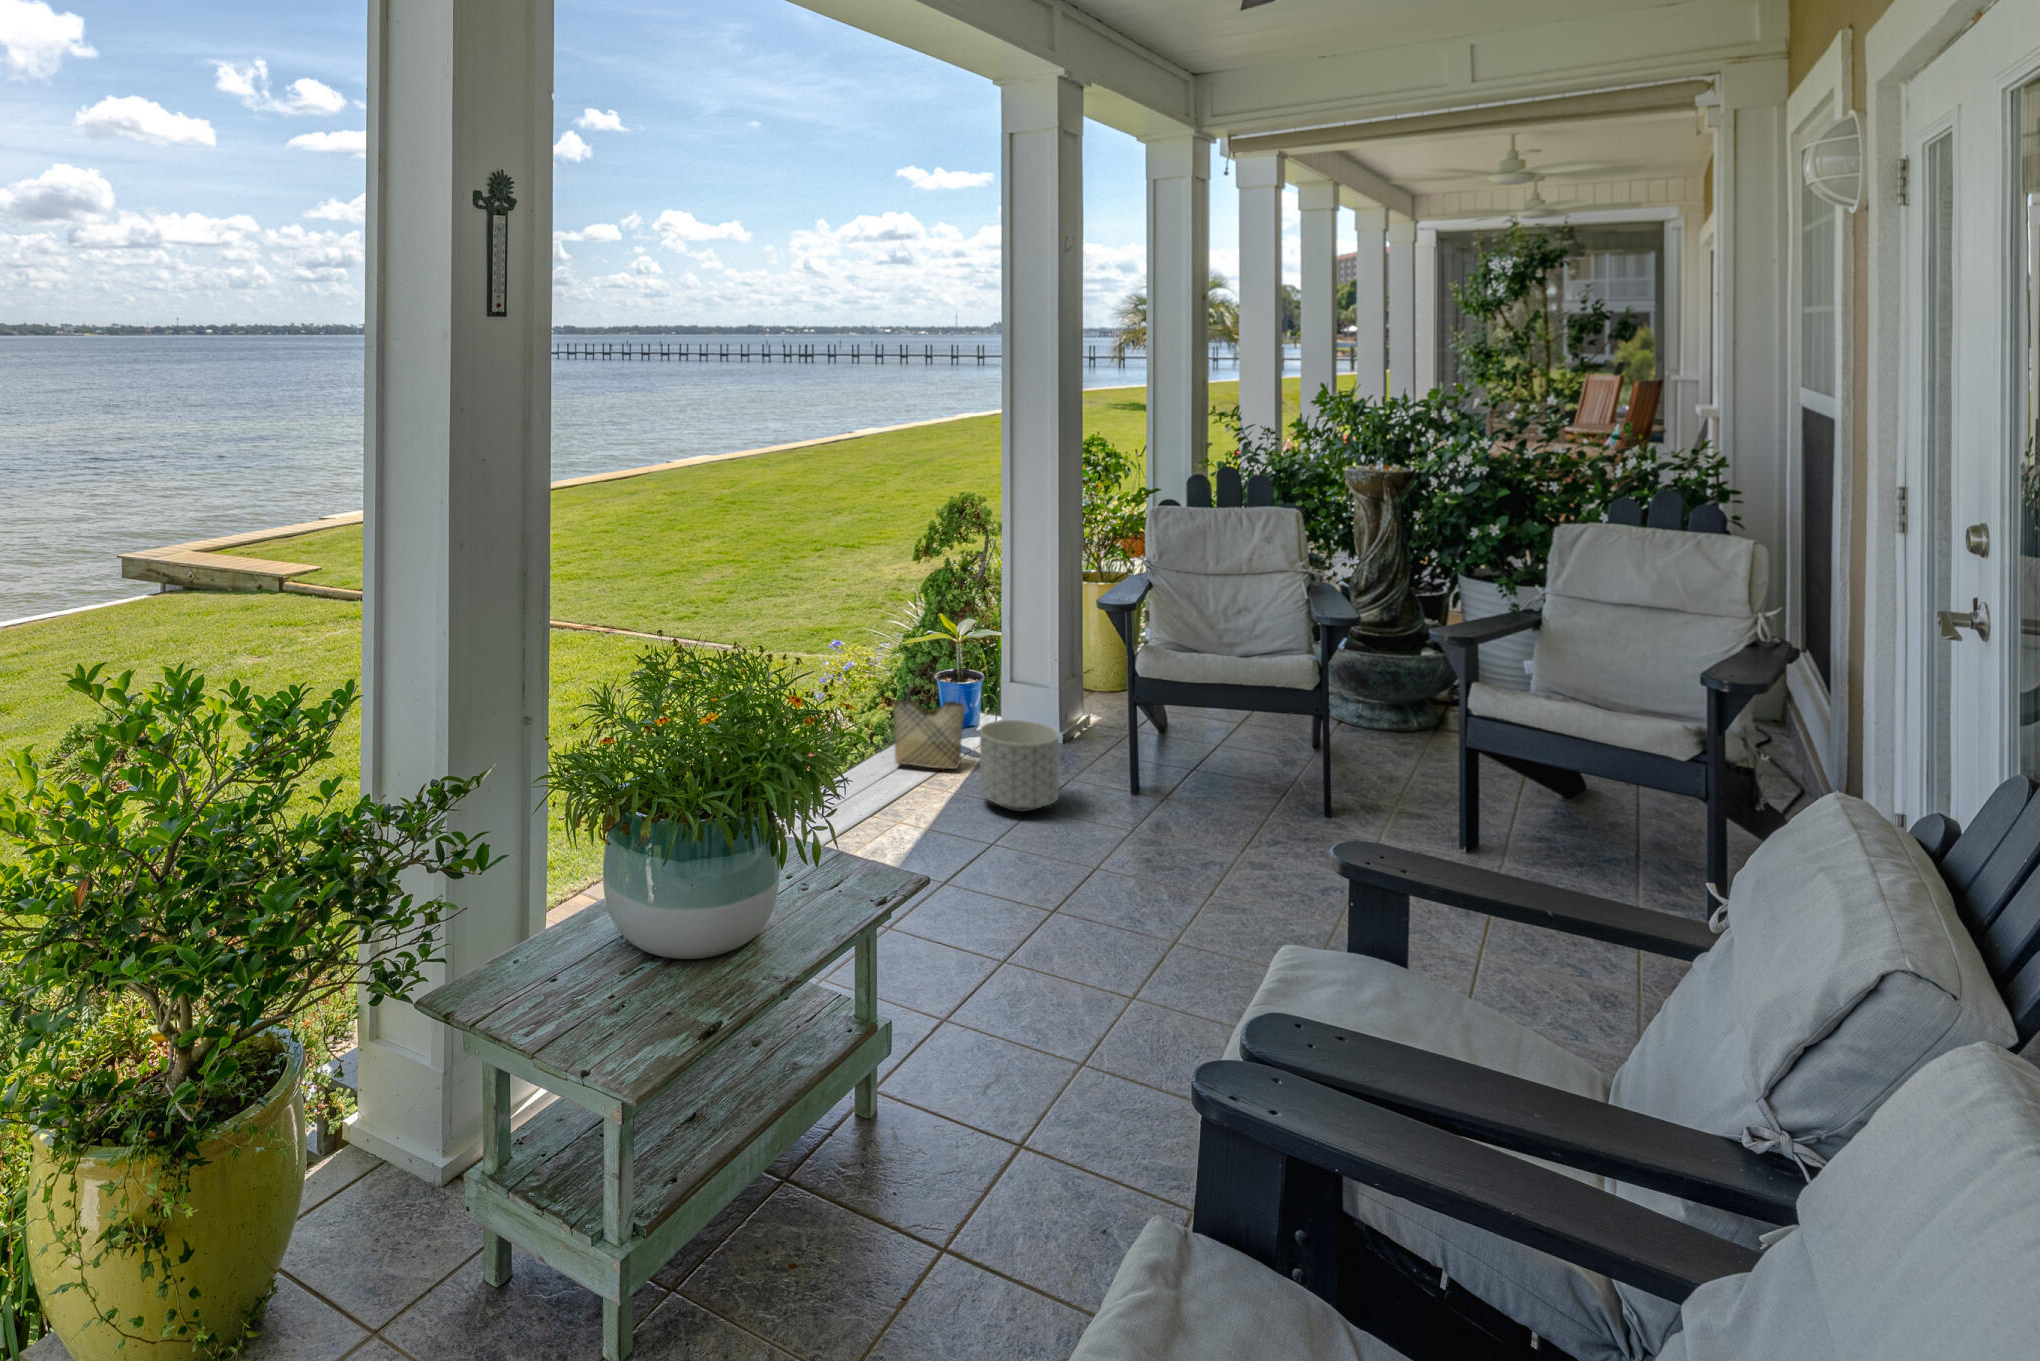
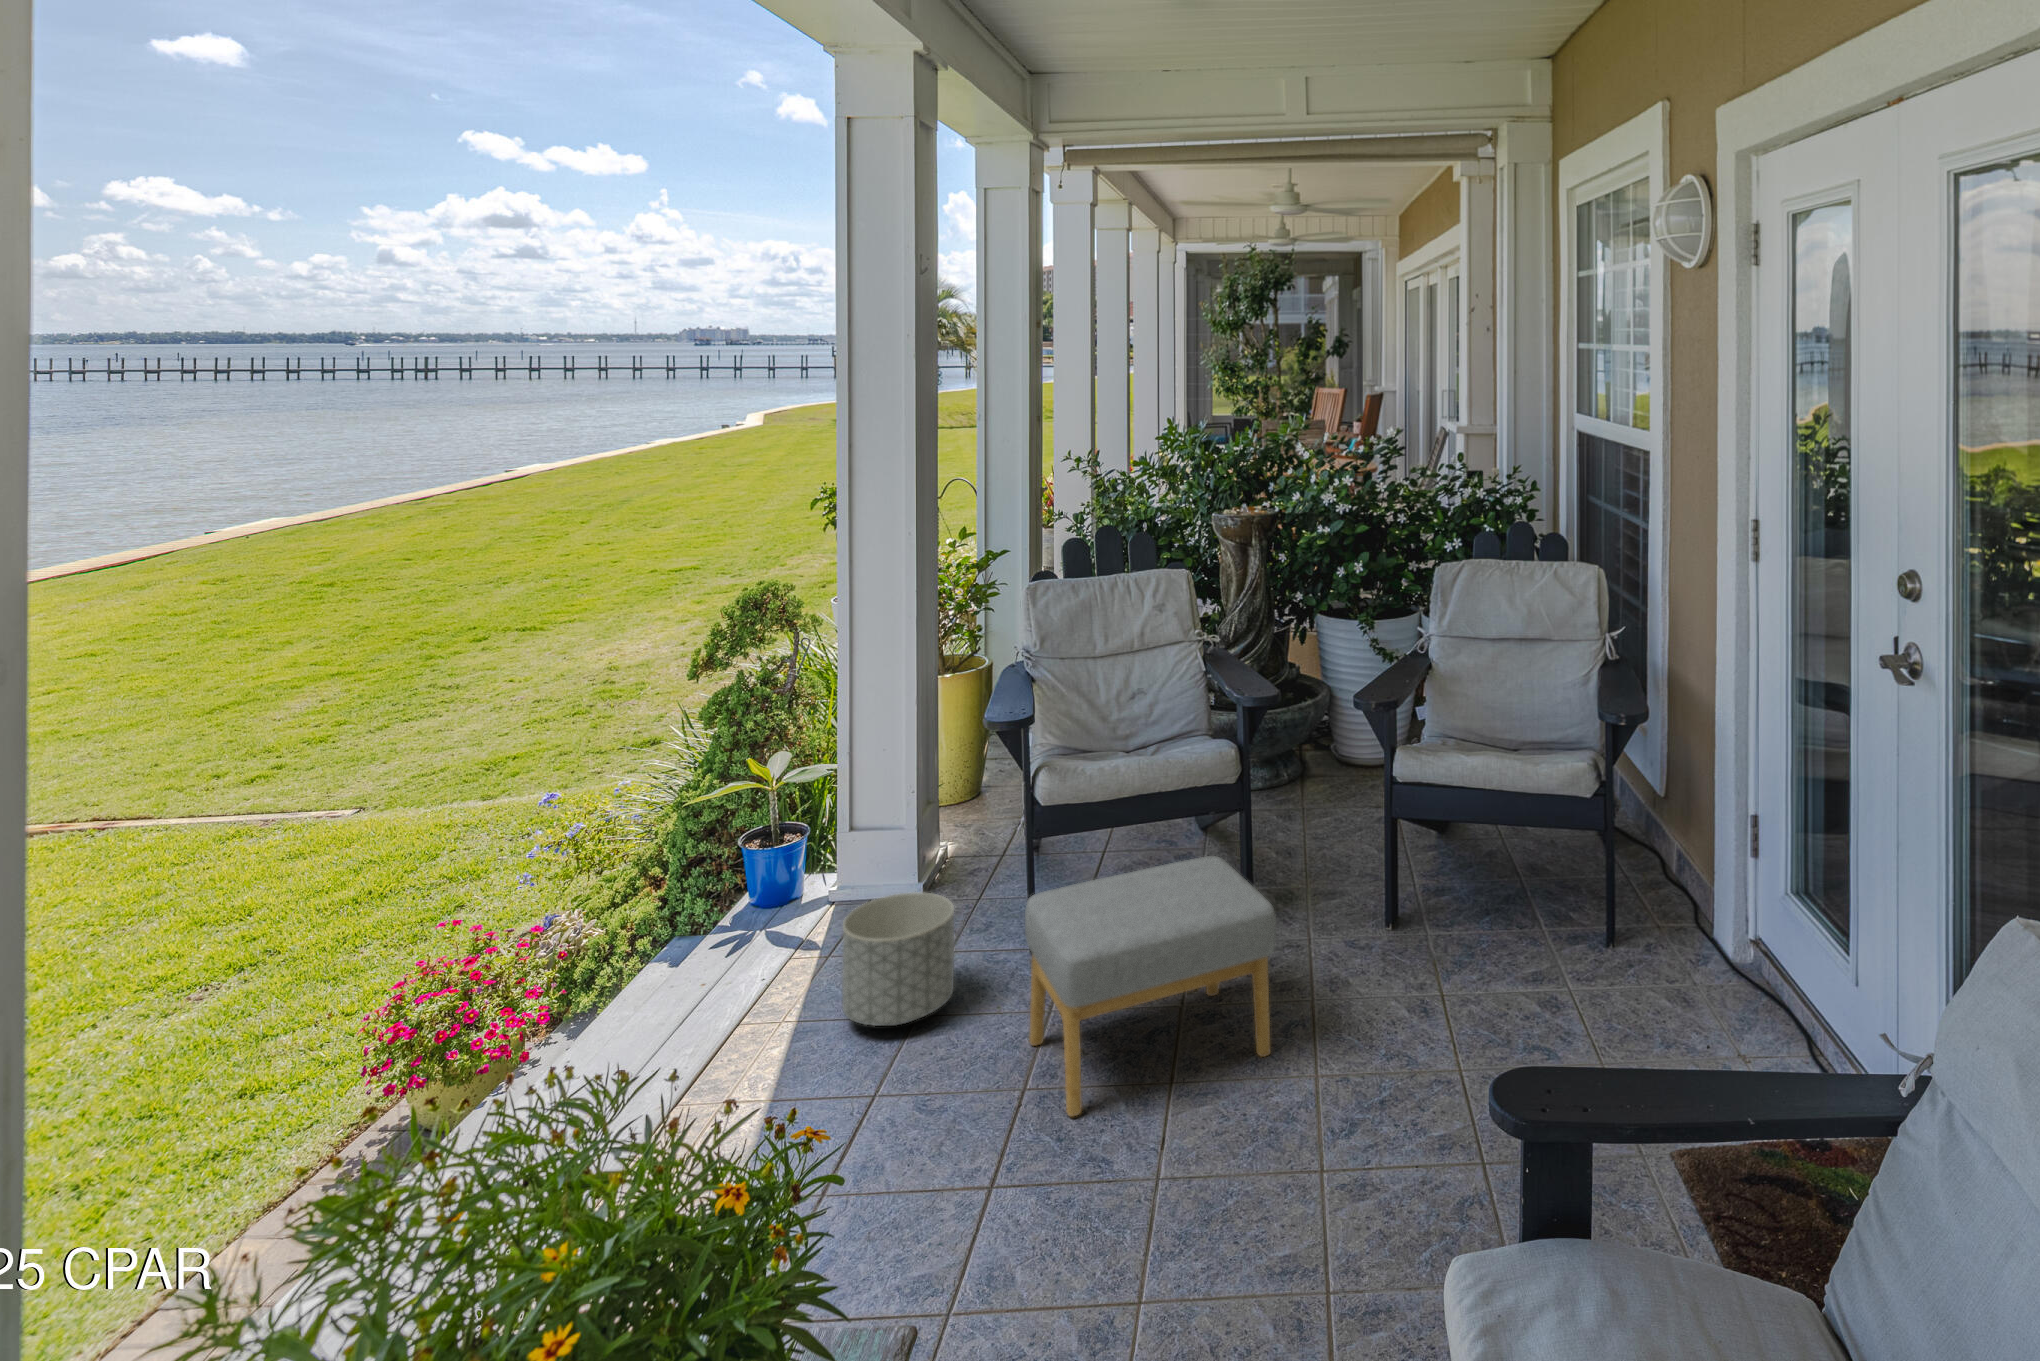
woven basket: present [893,670,965,769] -> none [689,839,804,1000]
footstool: none [1099,731,1302,907] -> present [1025,856,1276,1117]

